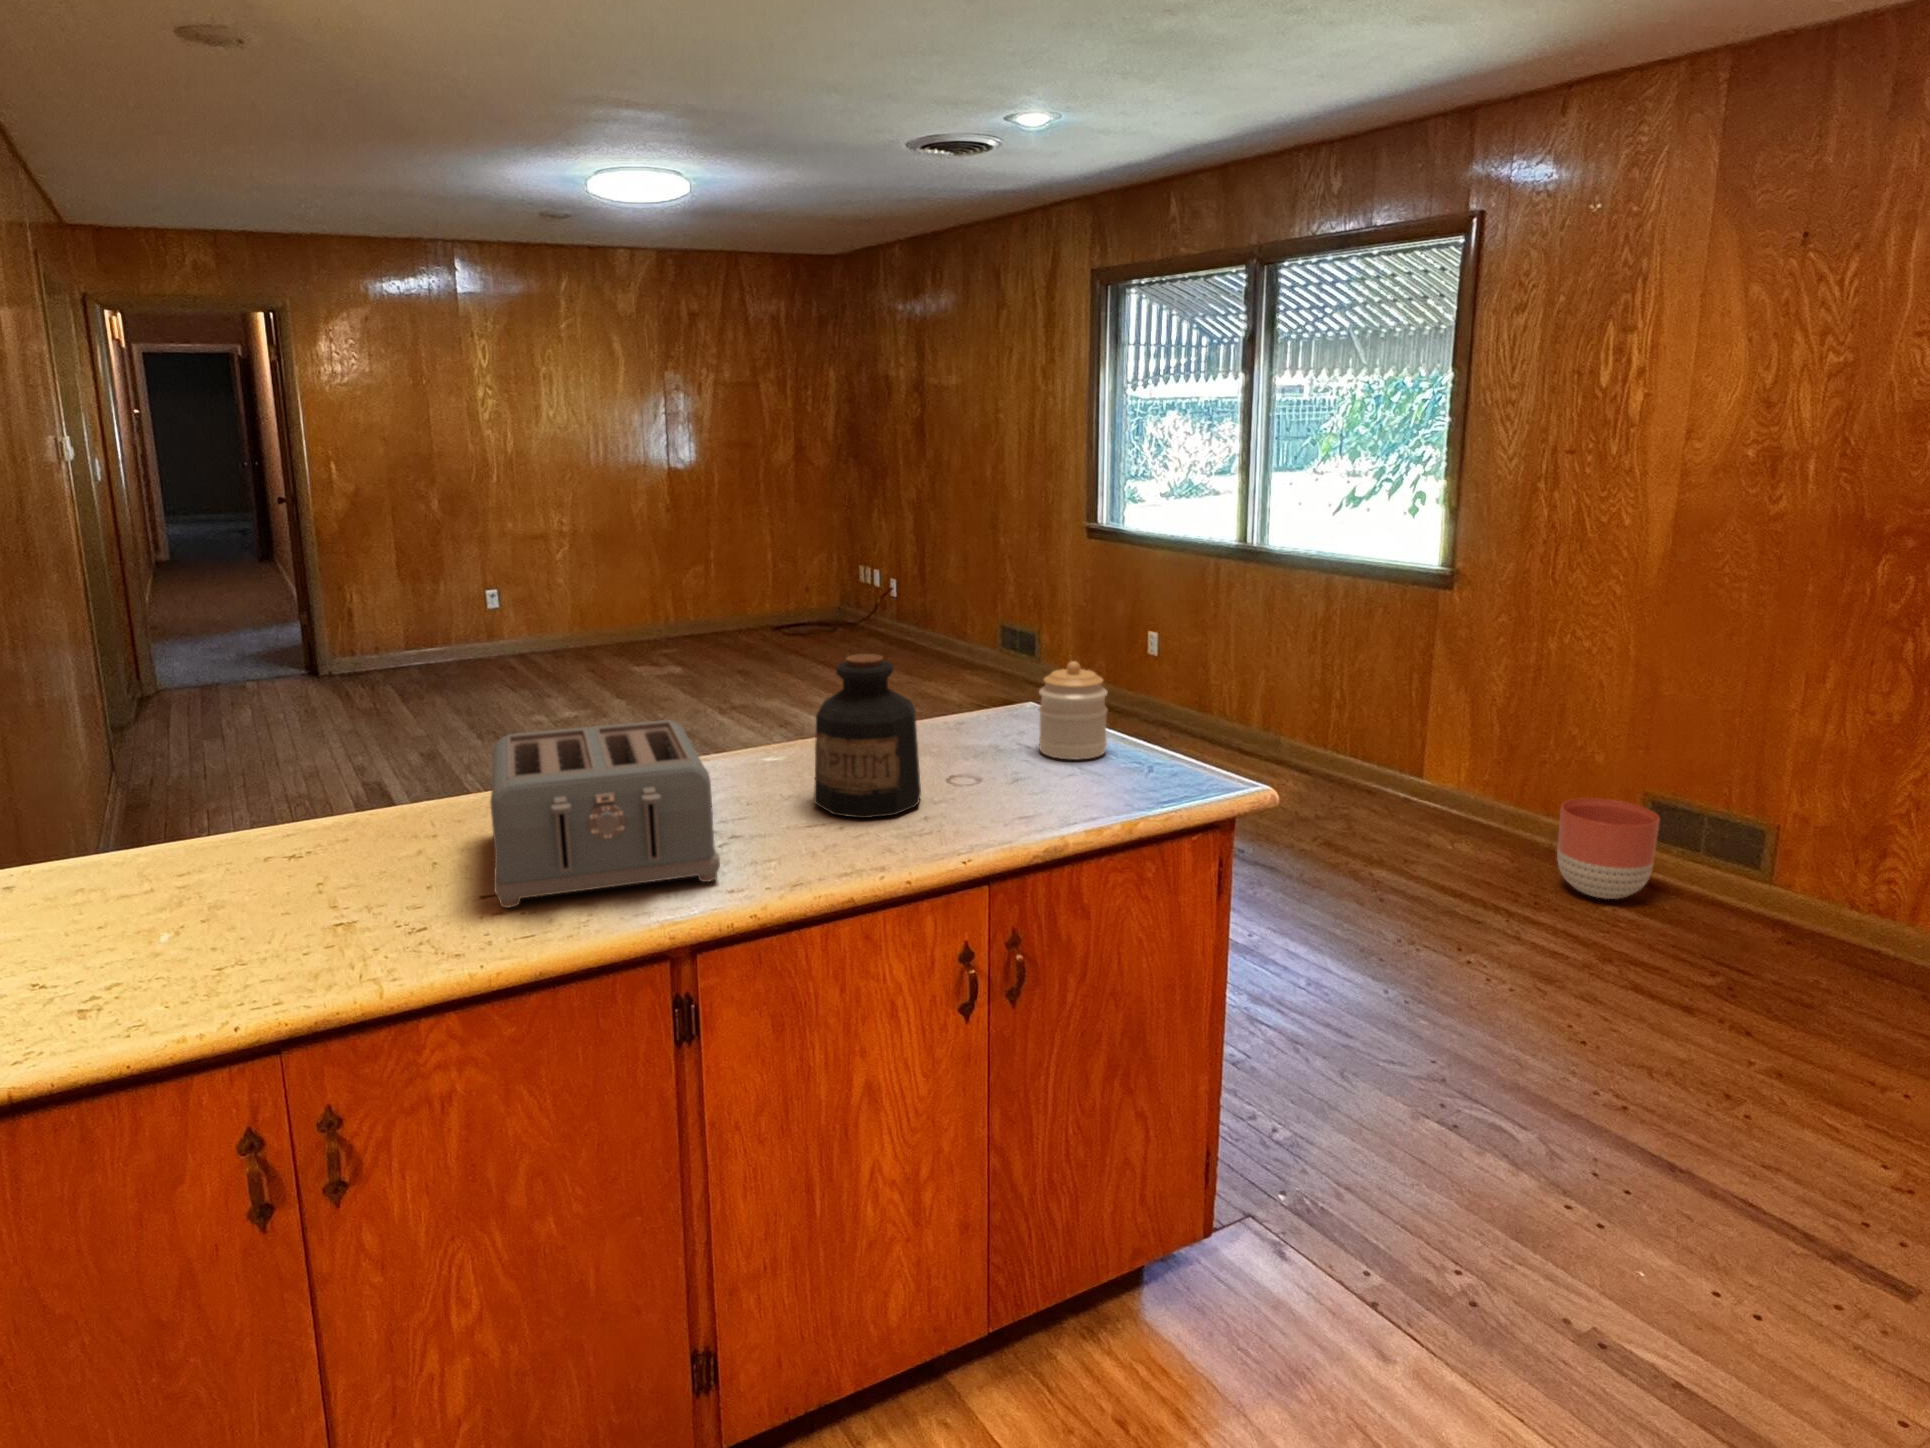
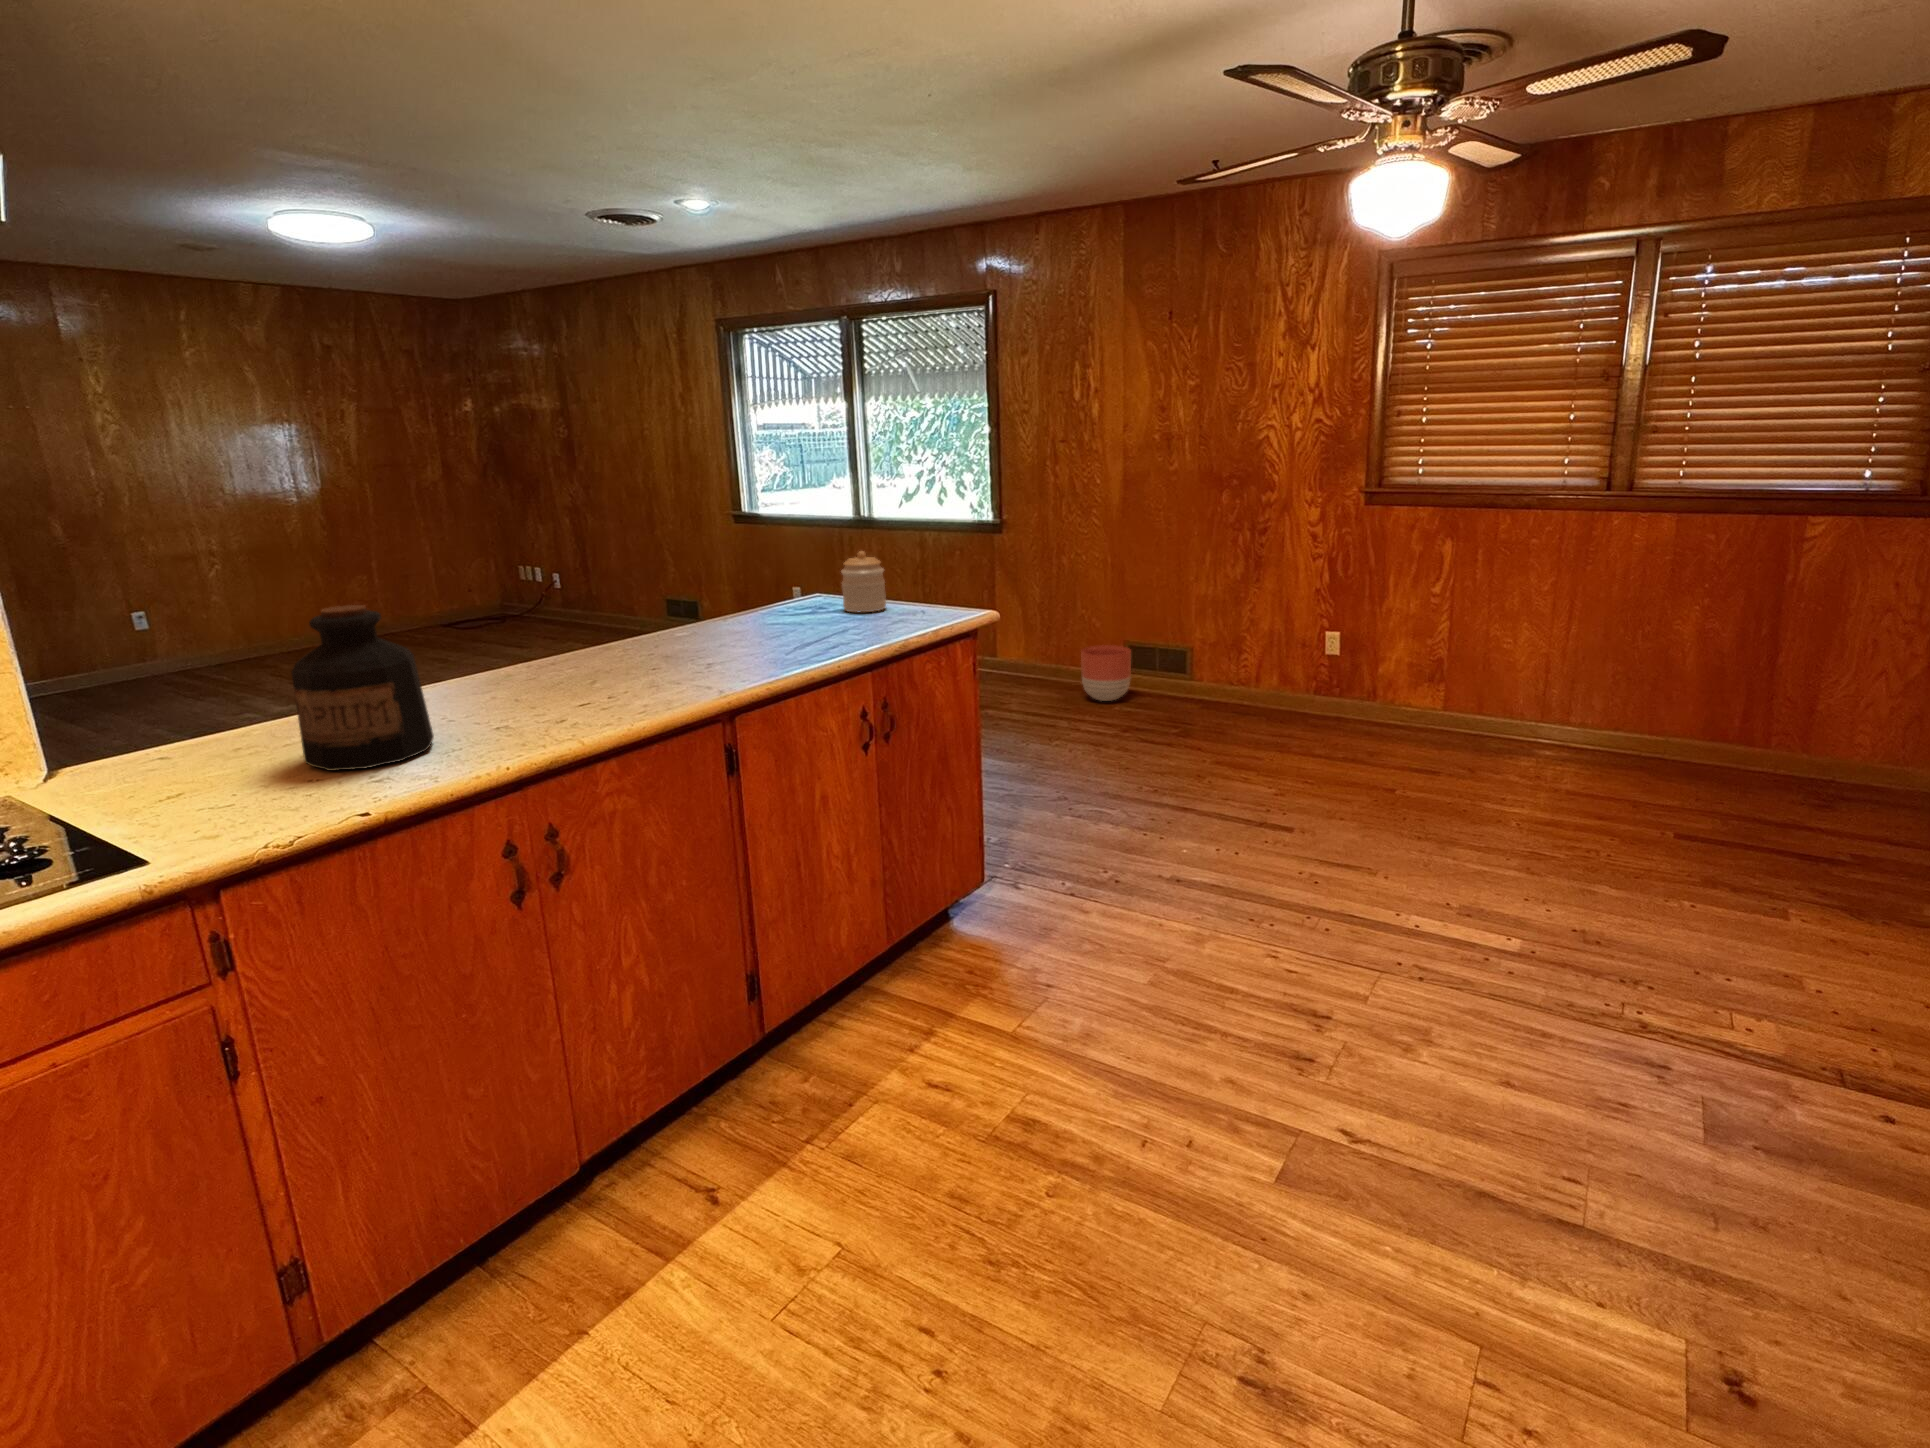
bottle: present [814,654,921,818] -> present [291,605,434,771]
toaster: present [490,720,720,908] -> none [508,591,716,709]

